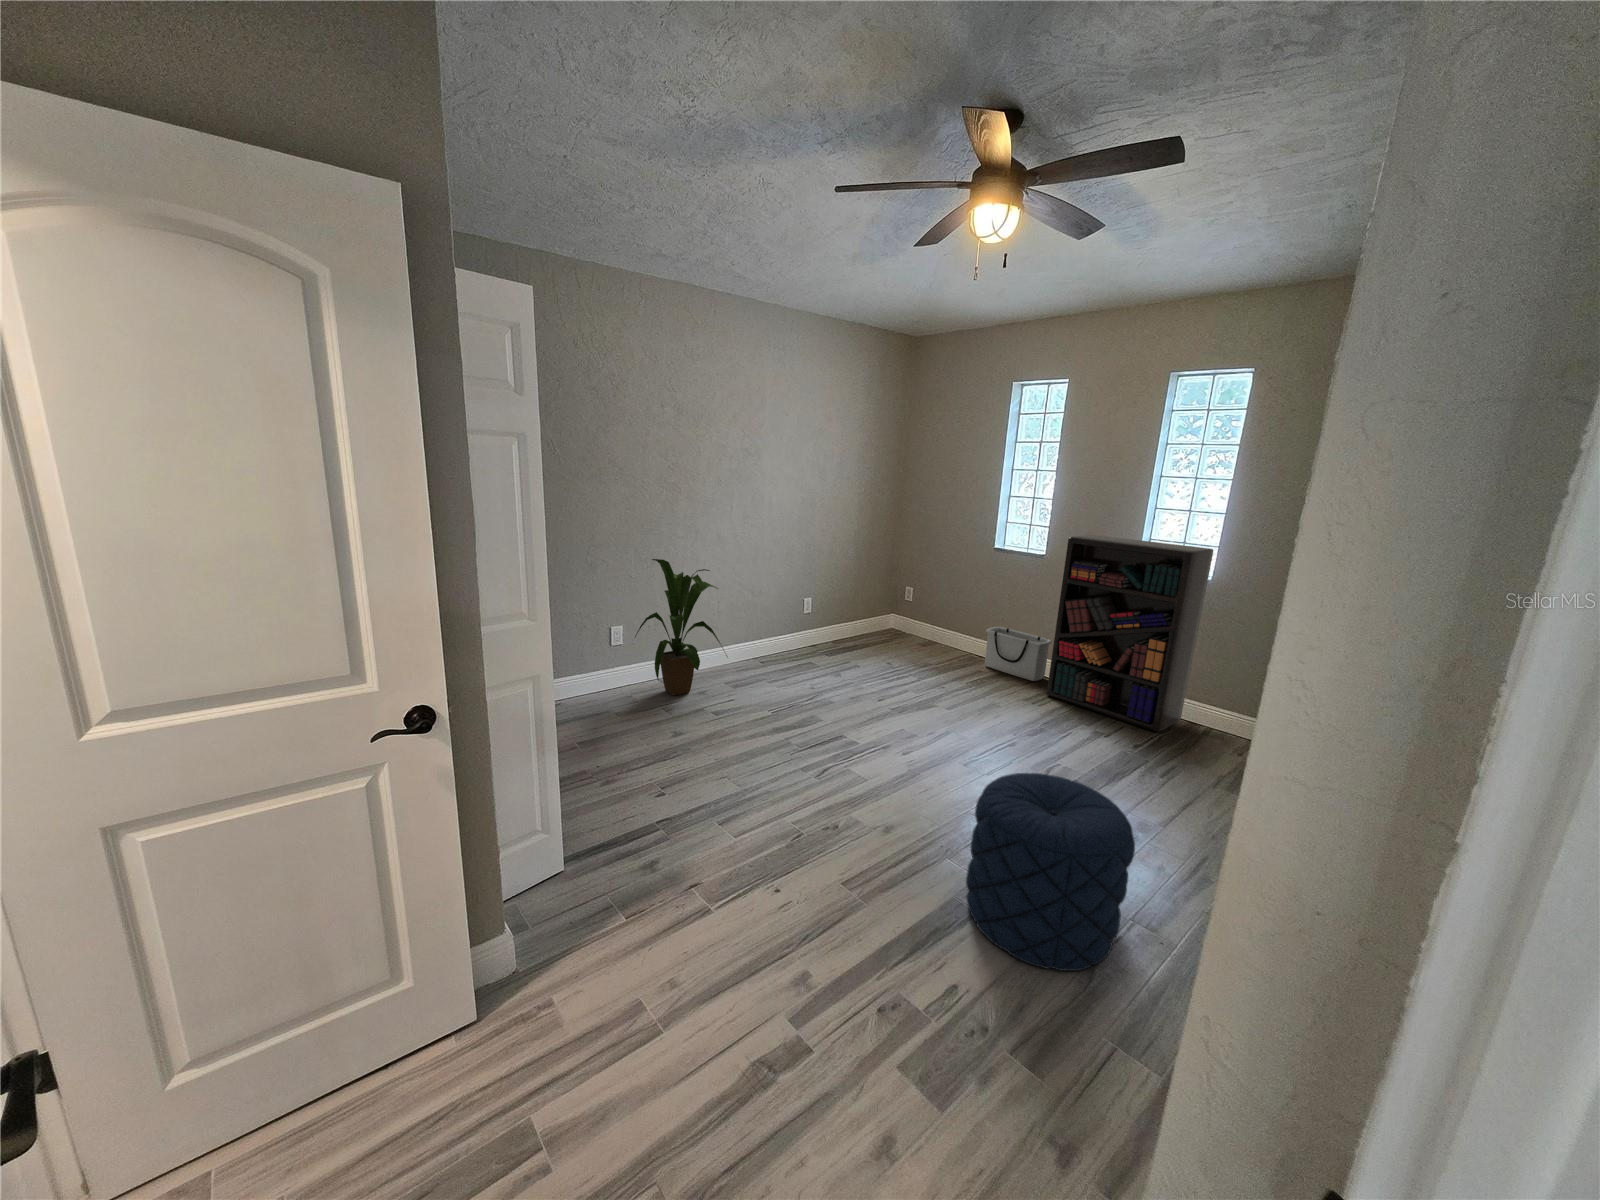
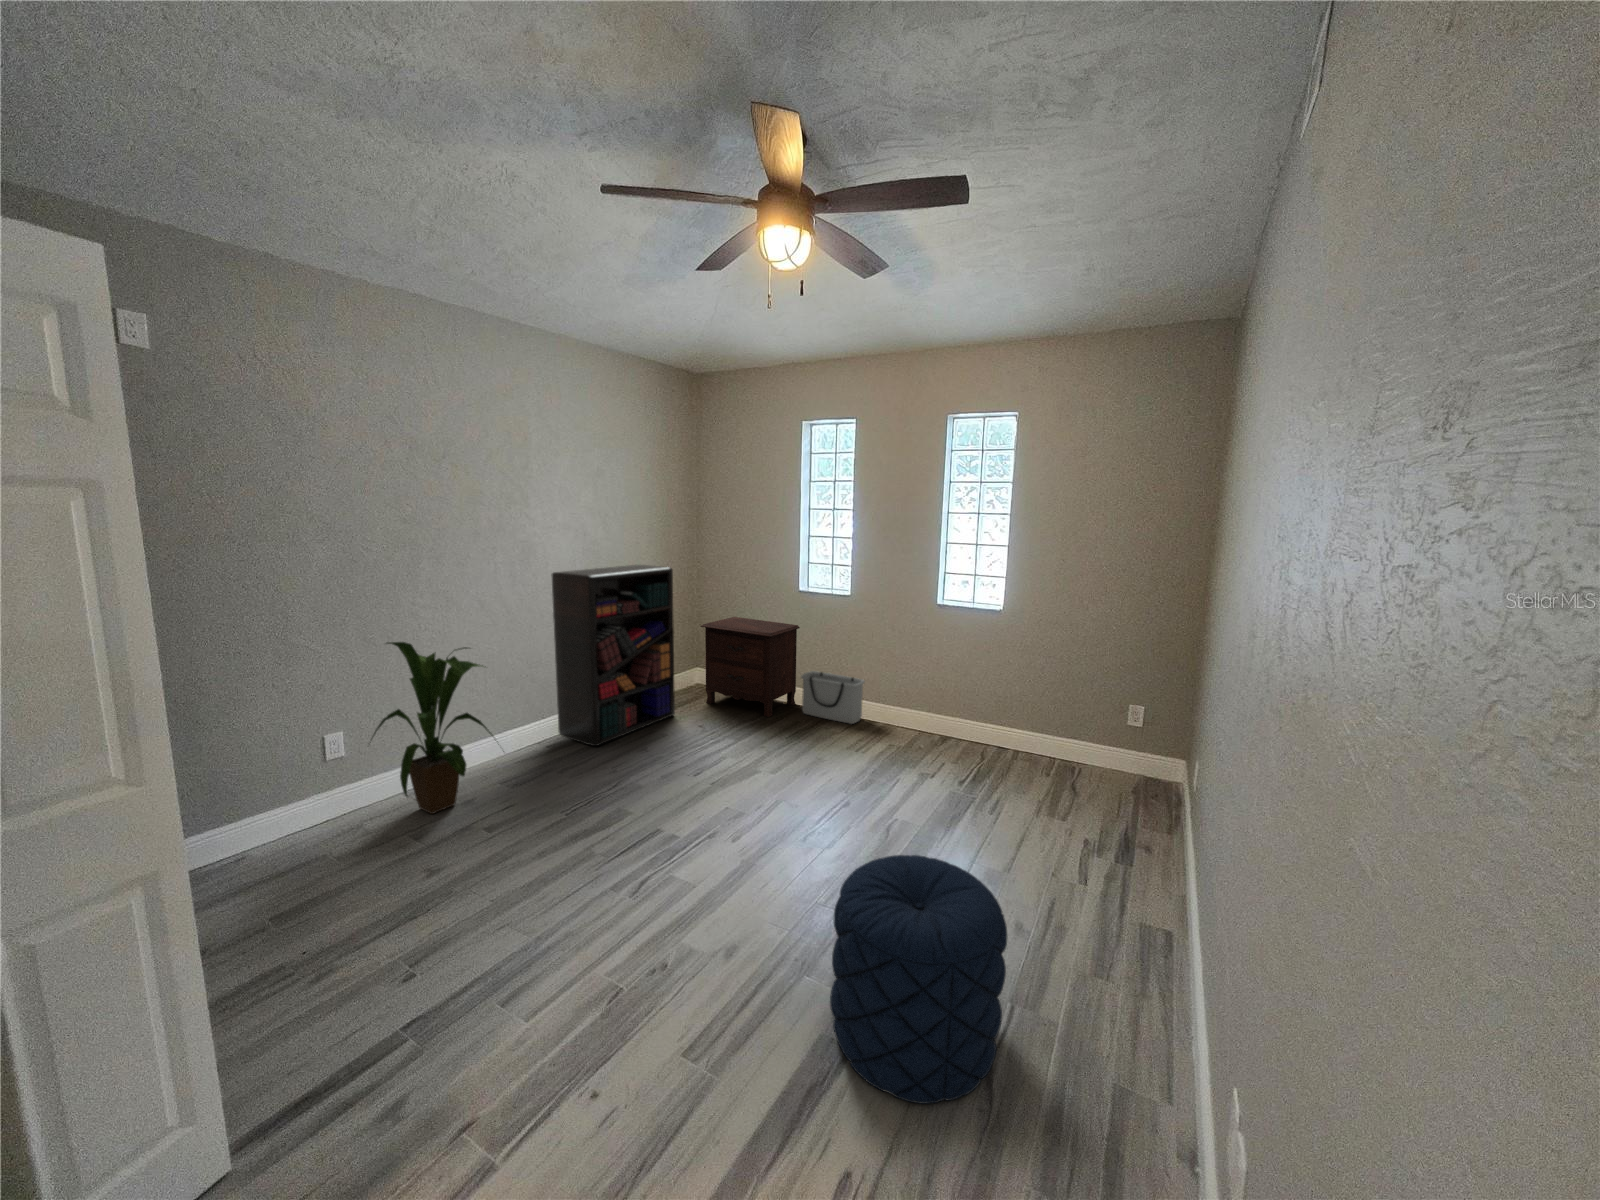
bookshelf: present [1047,535,1213,732] -> present [551,565,675,746]
nightstand: none [894,569,991,664] -> present [700,617,800,717]

